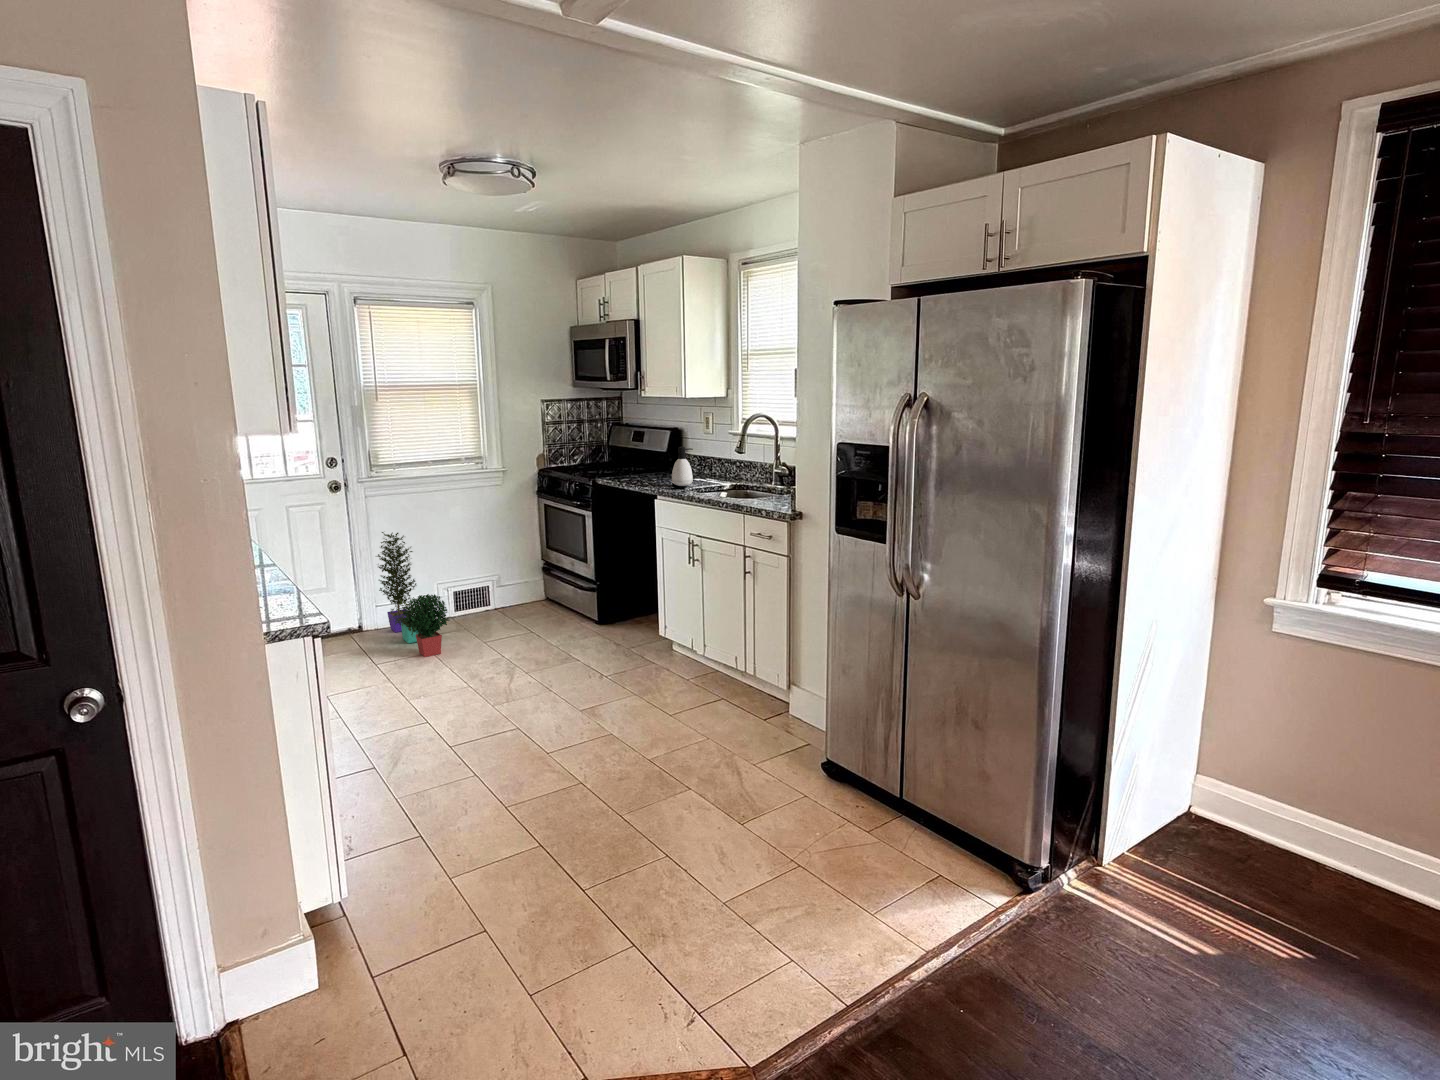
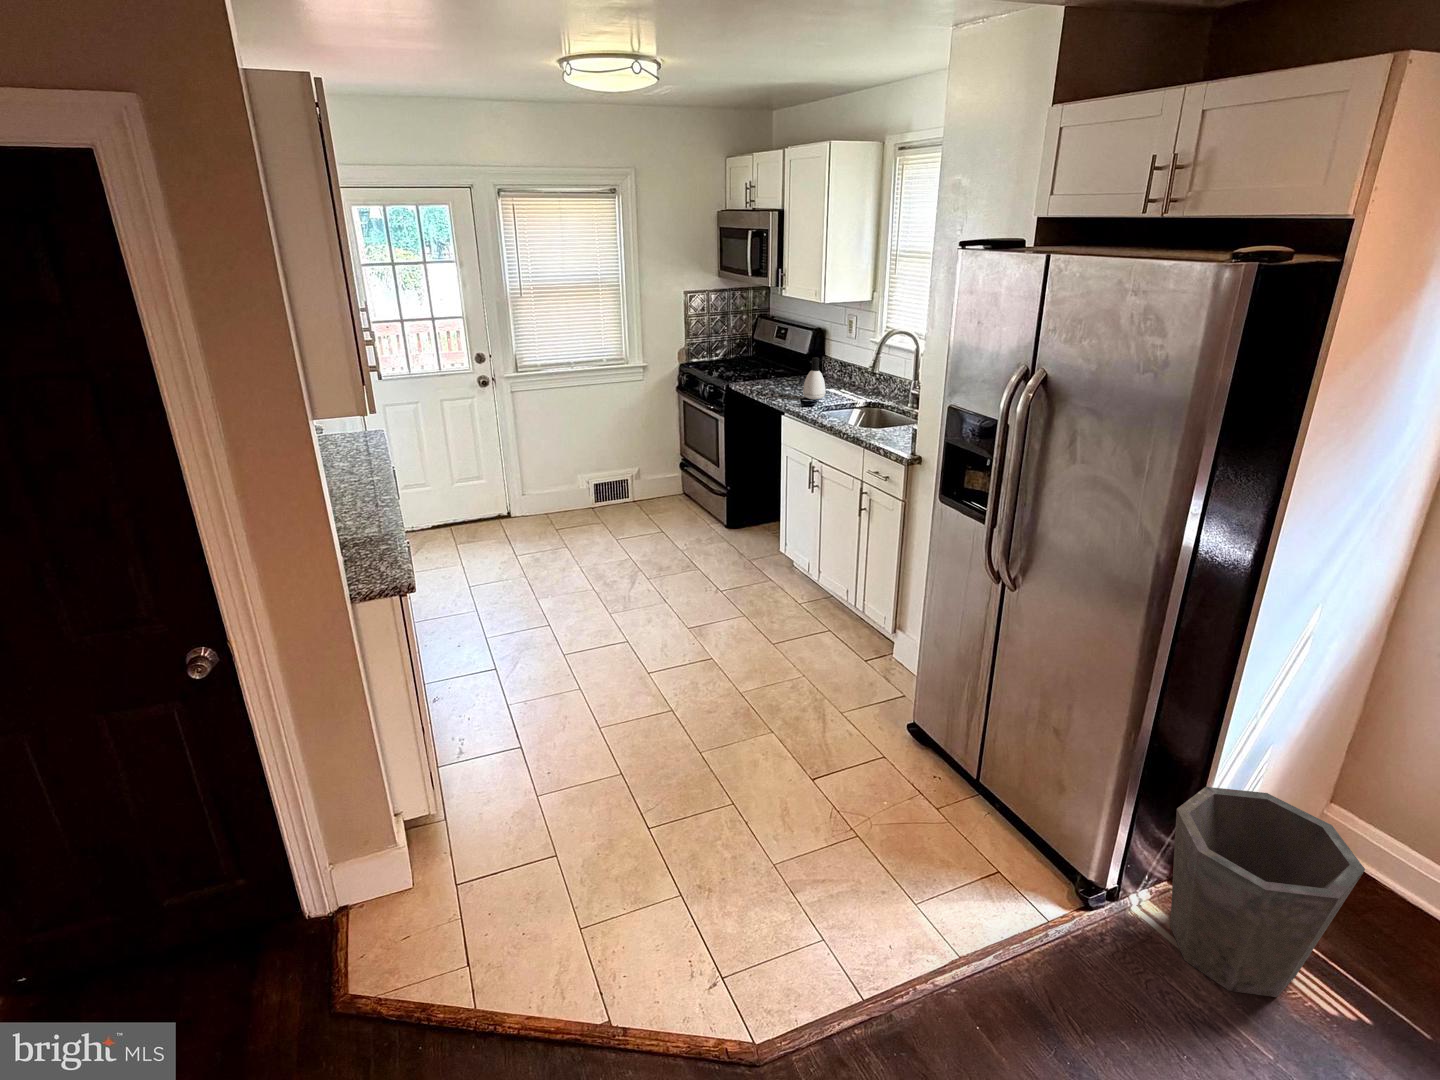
potted plant: present [377,532,449,657] -> none [519,425,582,552]
waste bin: none [1091,754,1252,939] -> present [1170,787,1365,997]

